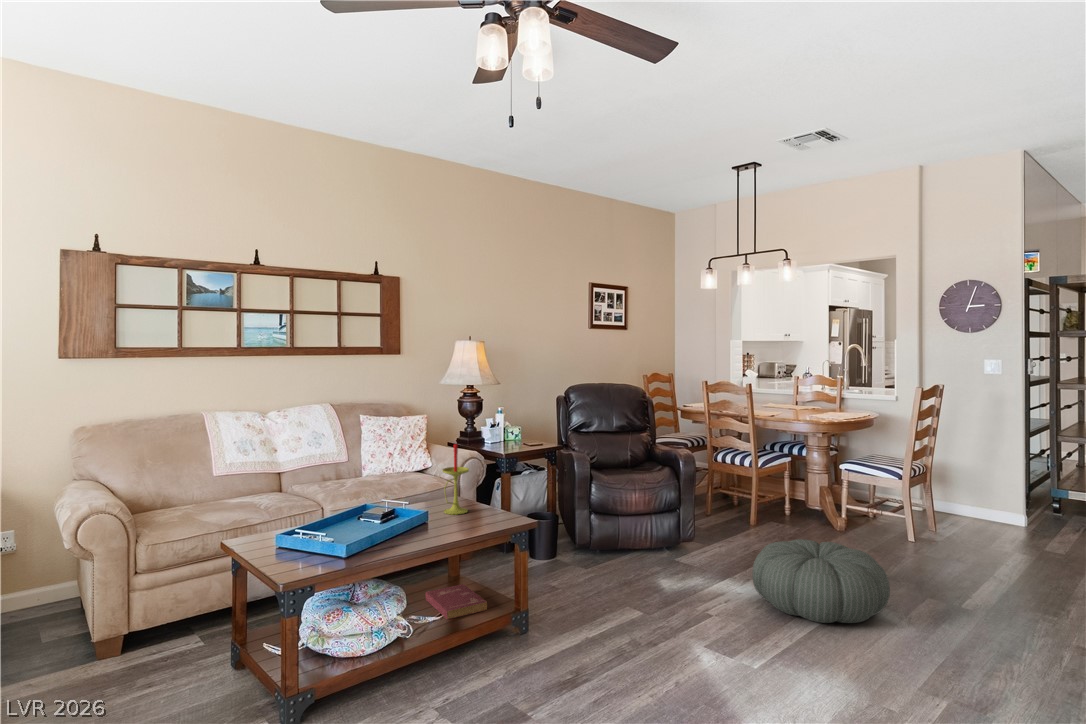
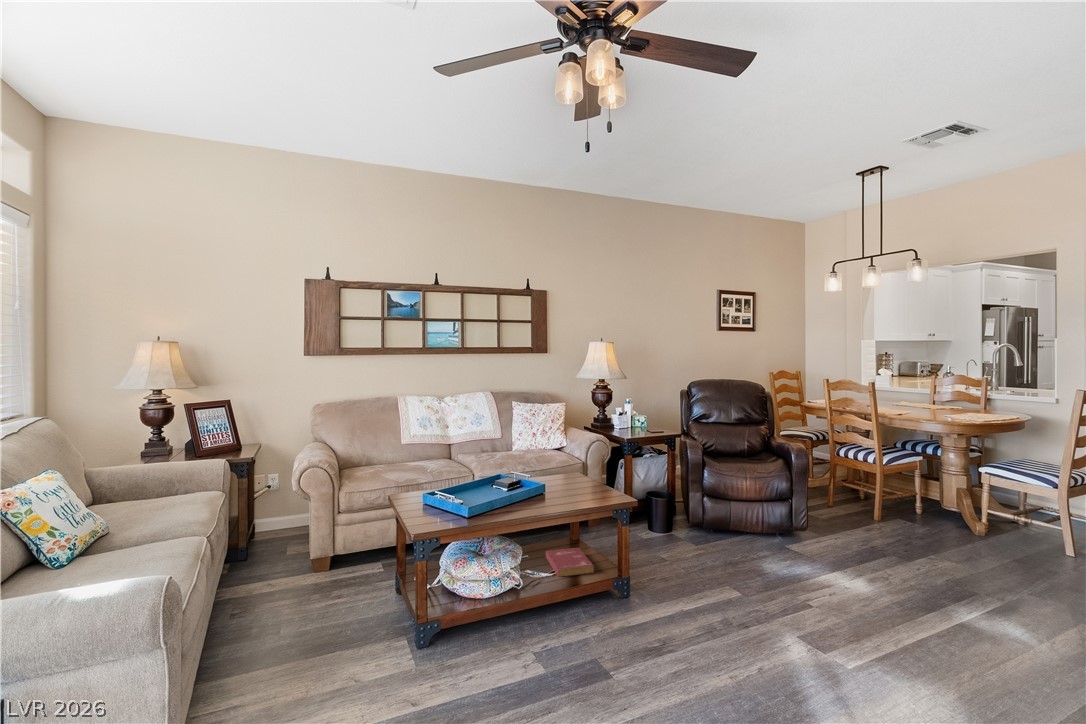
candle: present [442,444,469,514] -> none [561,427,584,488]
pouf: present [752,539,890,623] -> none [861,541,1026,637]

